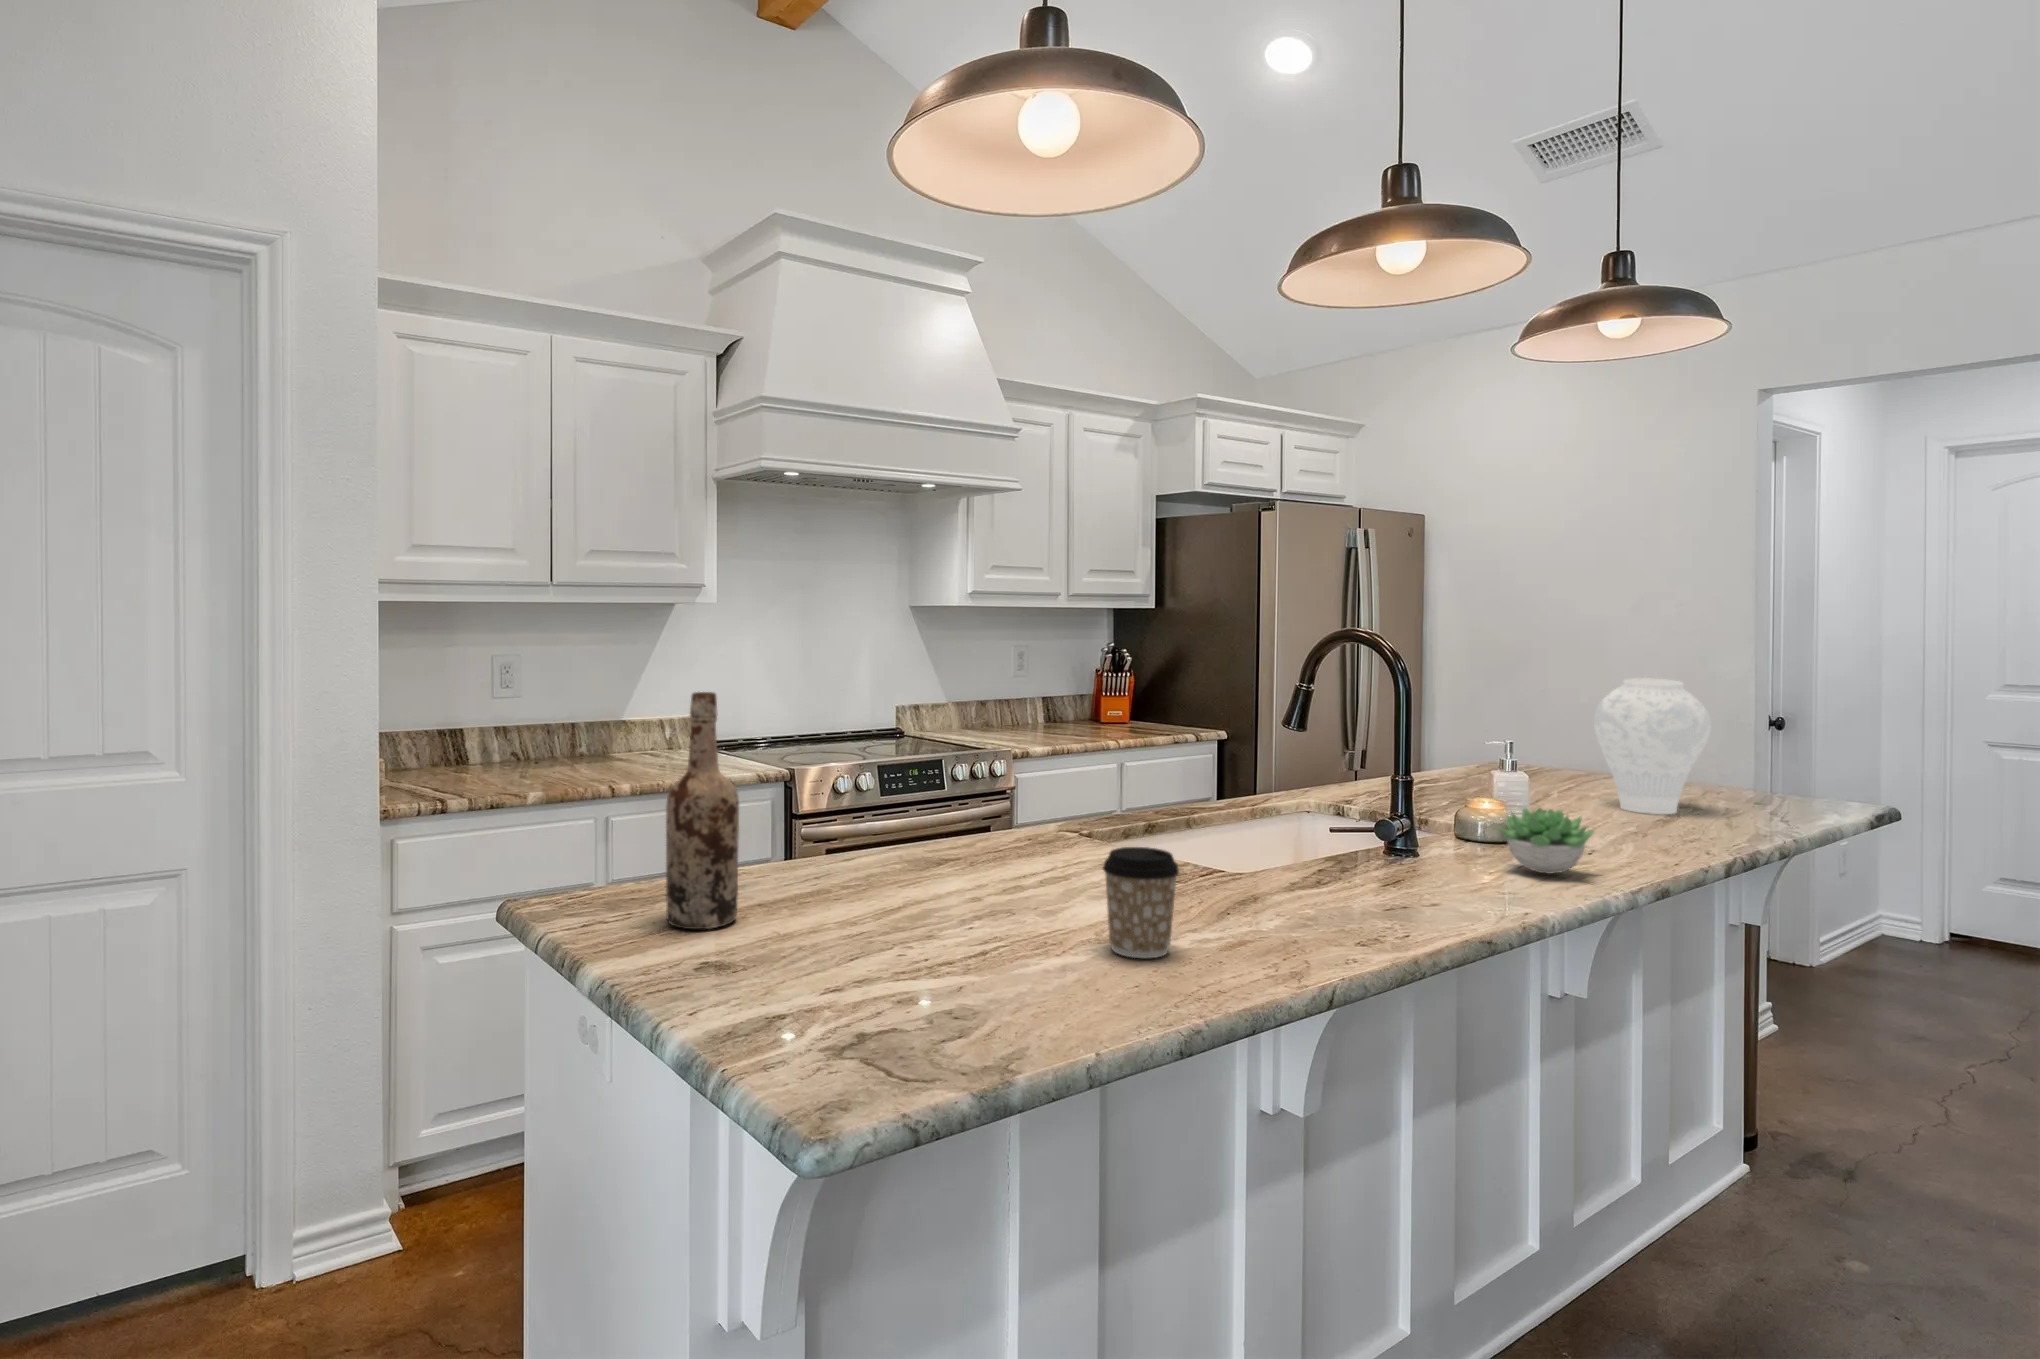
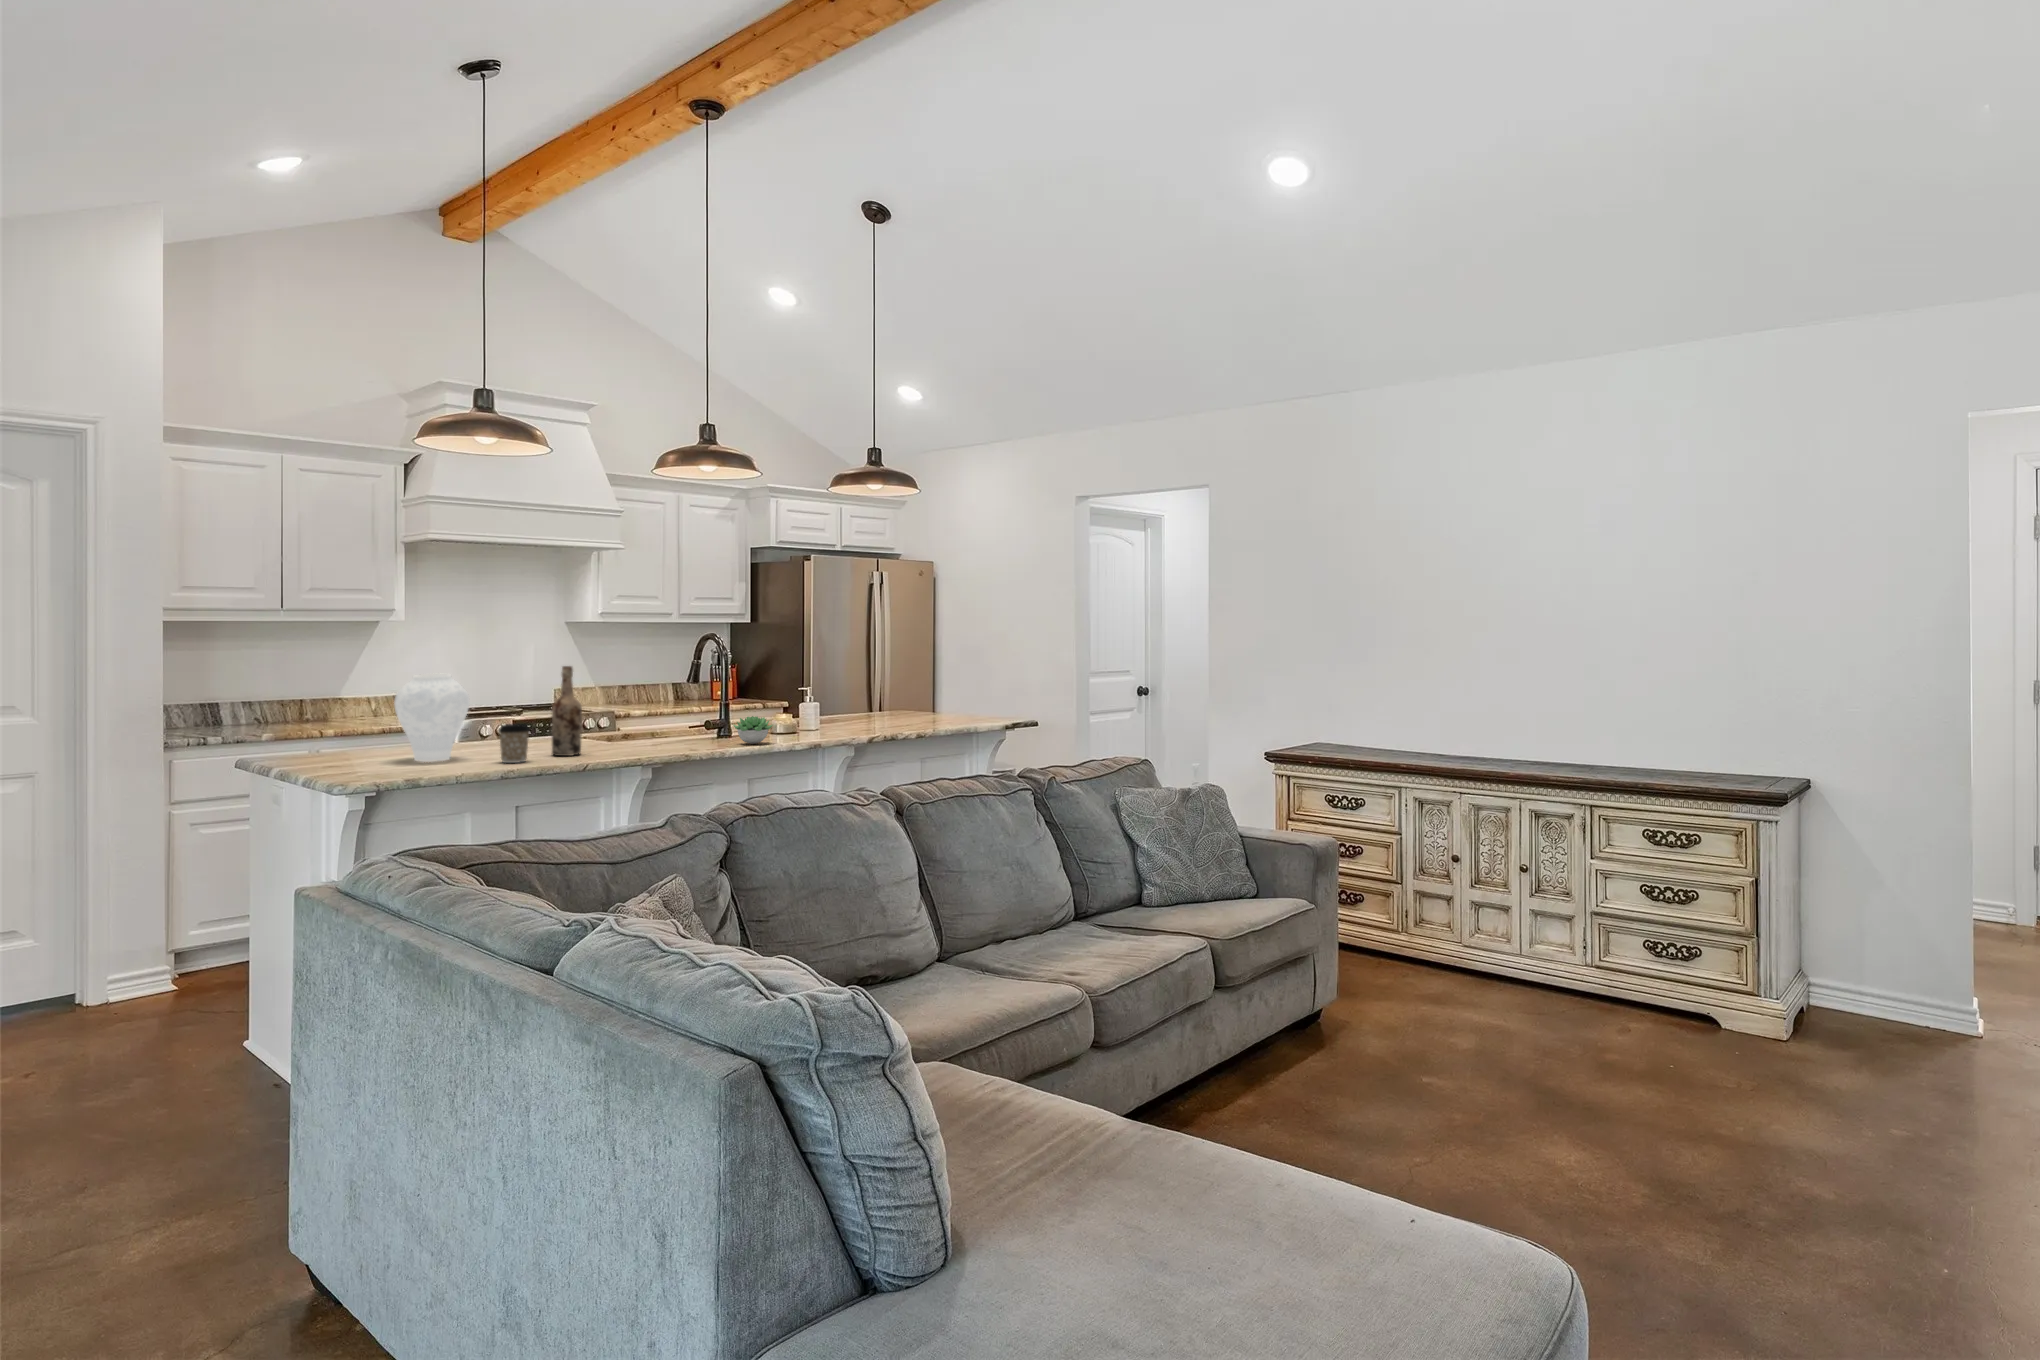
vase: present [1594,678,1711,814] -> present [395,673,469,762]
wine bottle: present [666,692,739,929] -> present [552,666,582,756]

